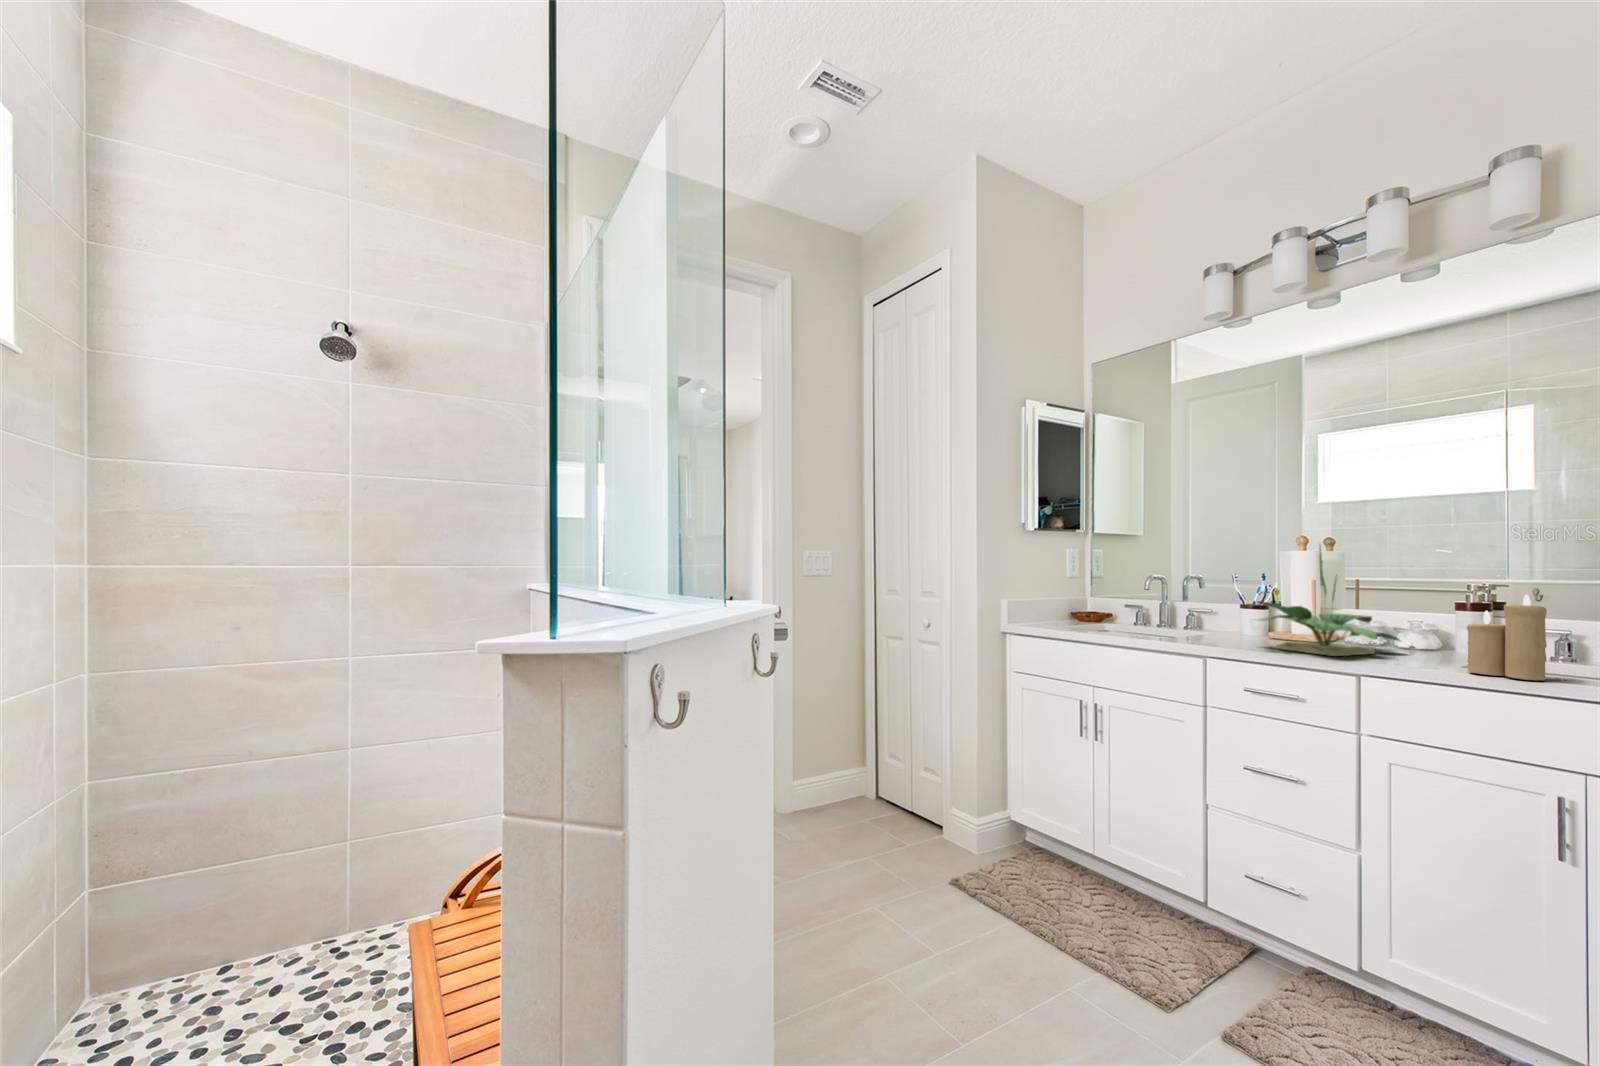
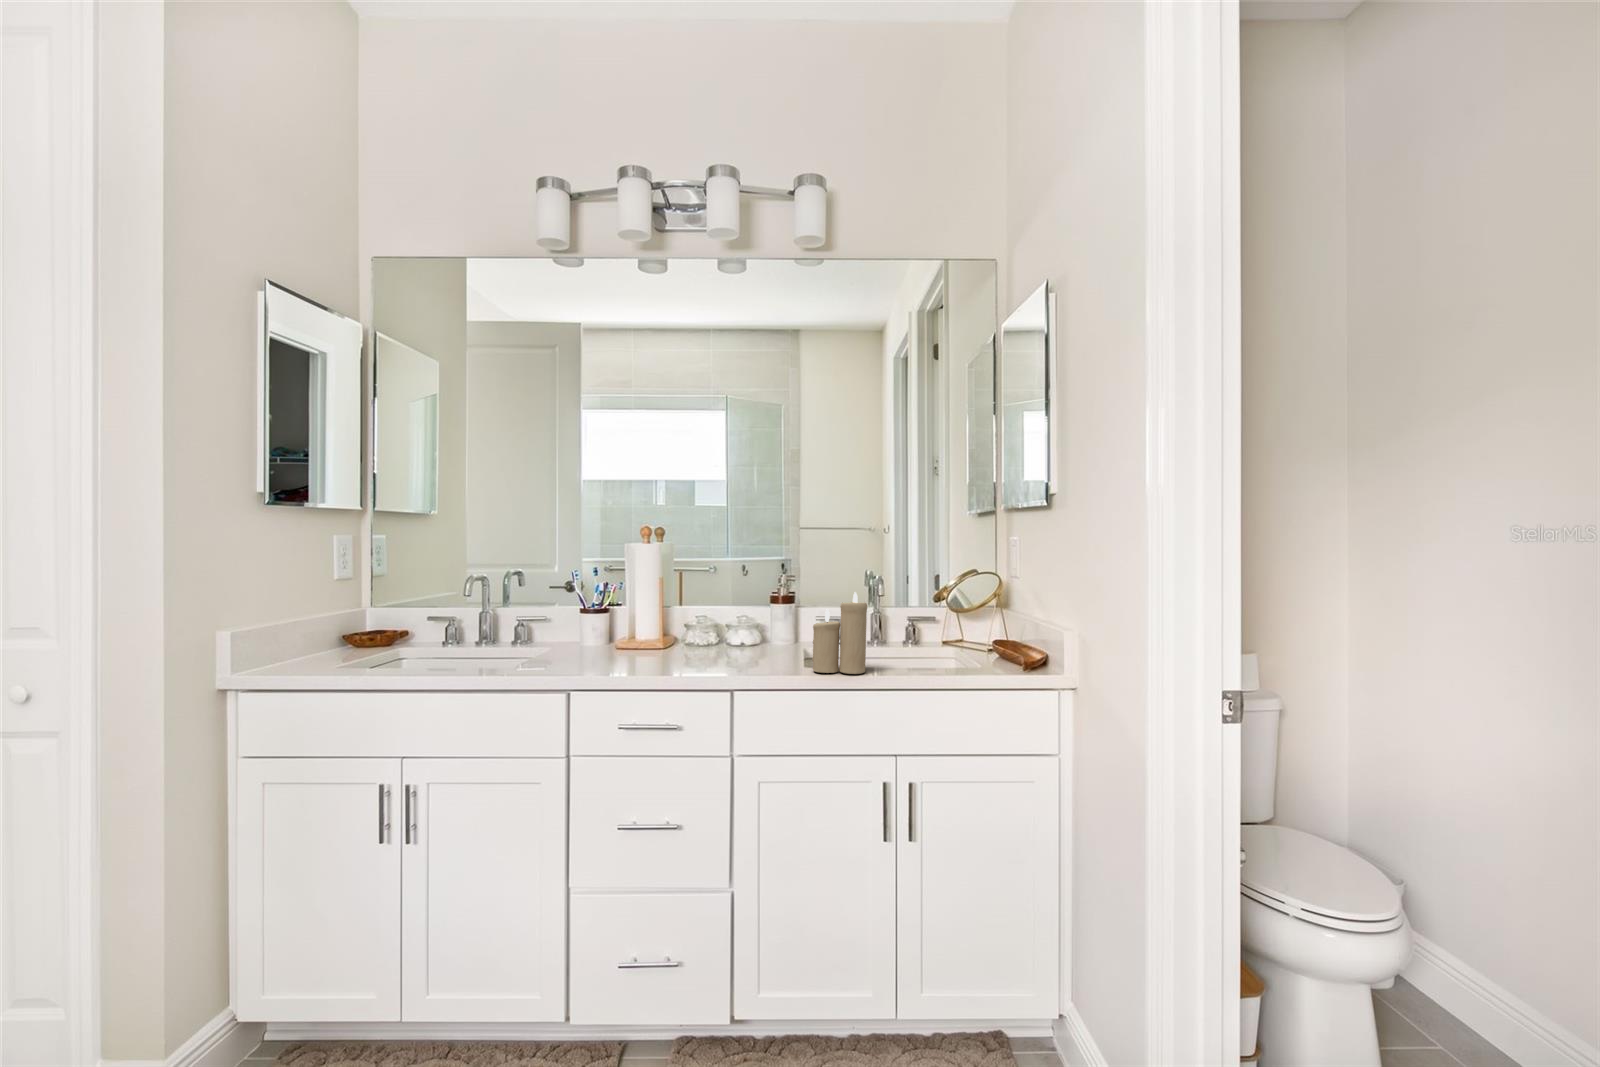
potted plant: present [1257,548,1400,656] -> none [615,537,742,668]

